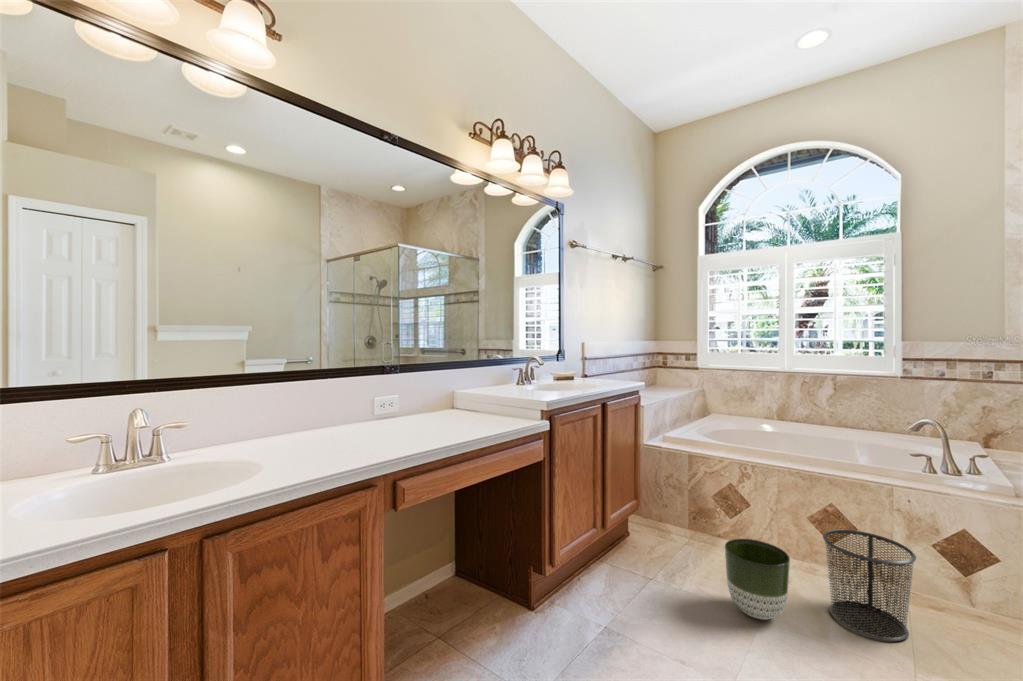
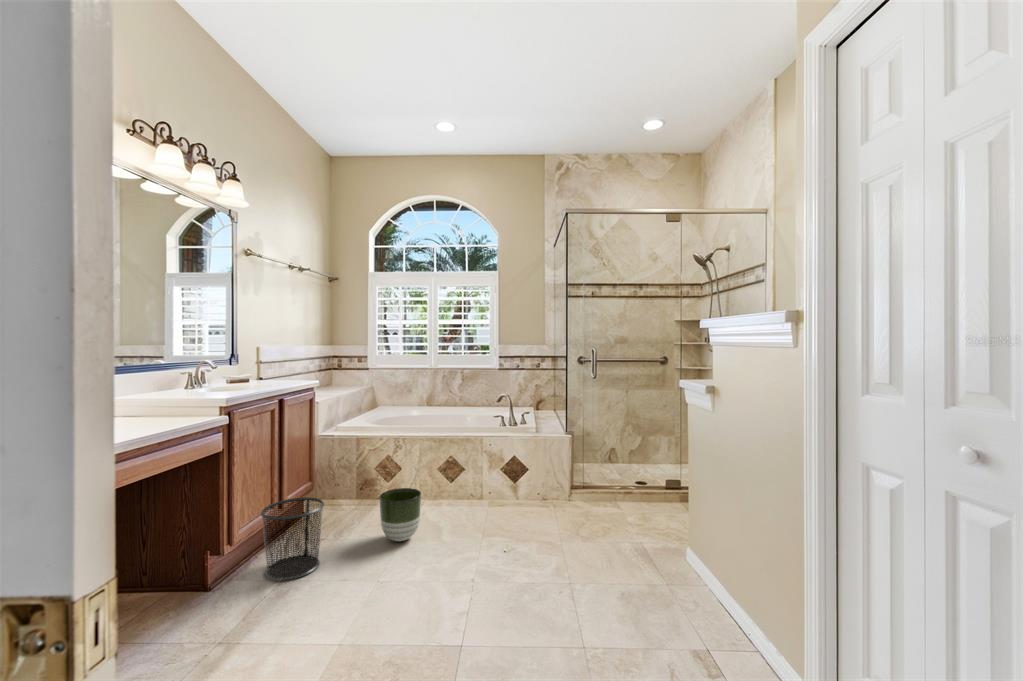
waste bin: present [823,529,916,641] -> present [261,497,324,580]

